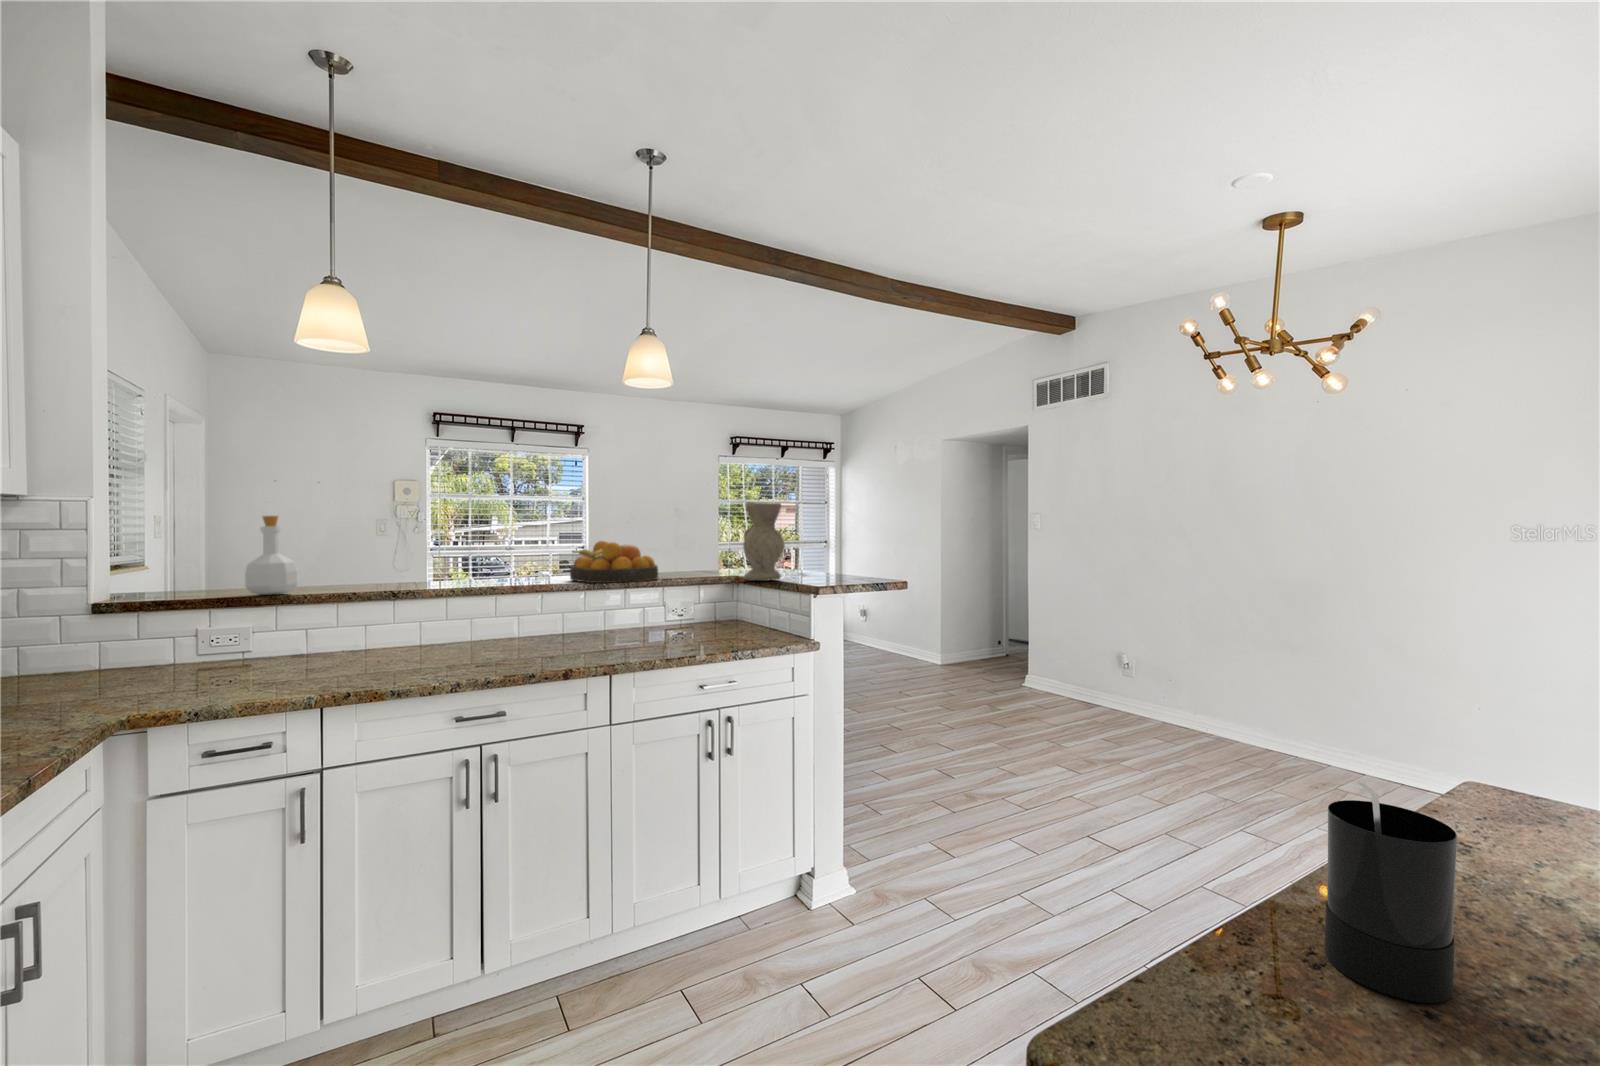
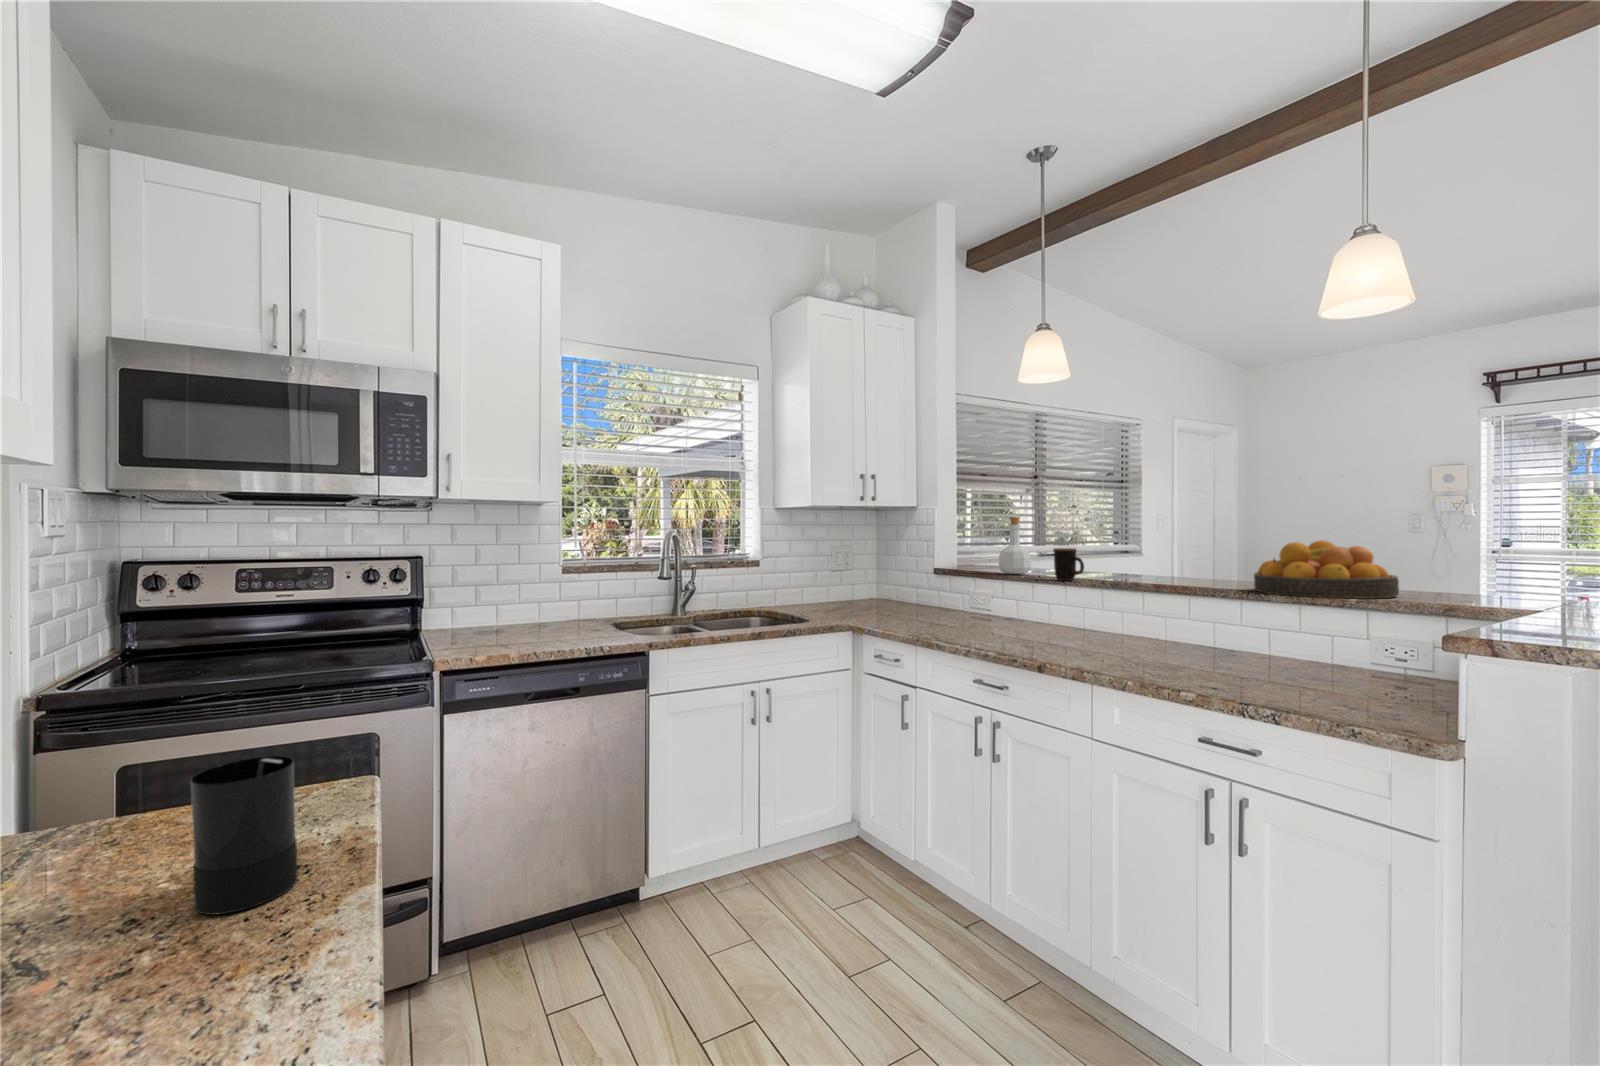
vase: present [743,502,785,581] -> none [1413,474,1518,619]
mug: none [388,554,434,592] -> present [1053,548,1084,581]

